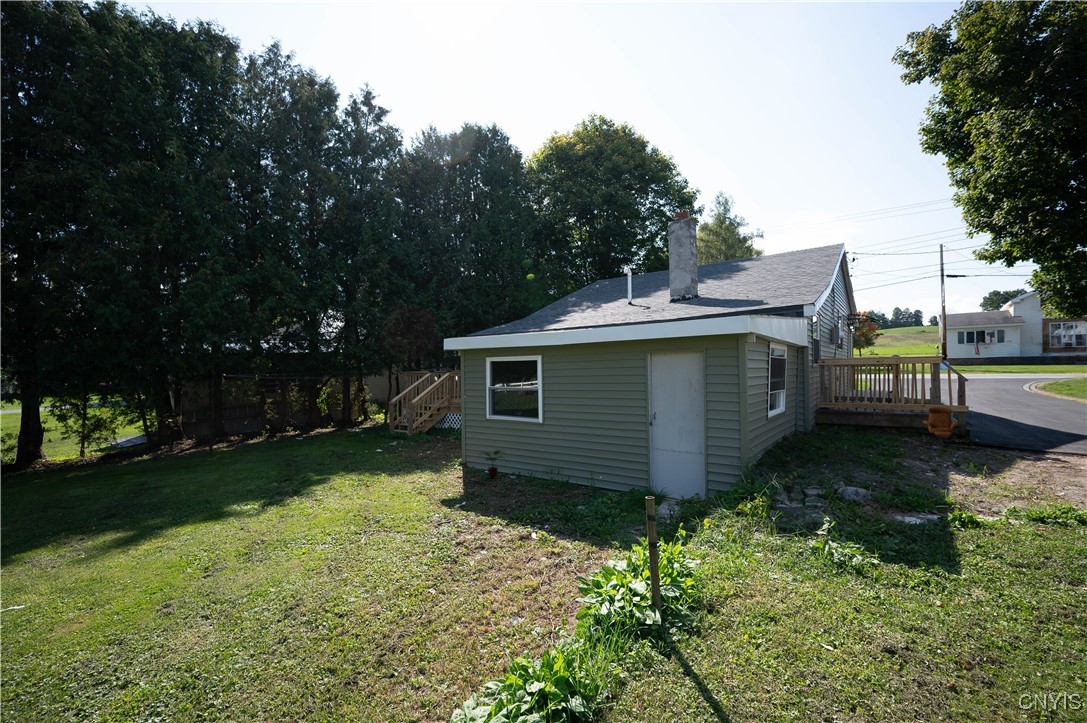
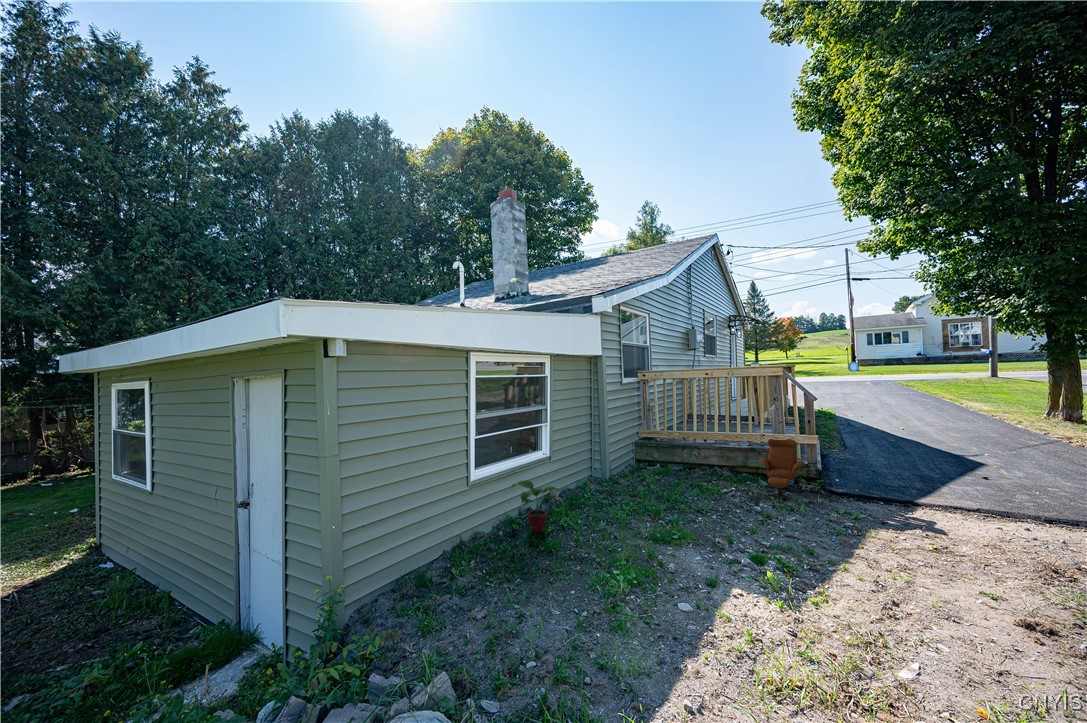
potted plant: present [484,450,501,478] -> present [512,480,559,533]

